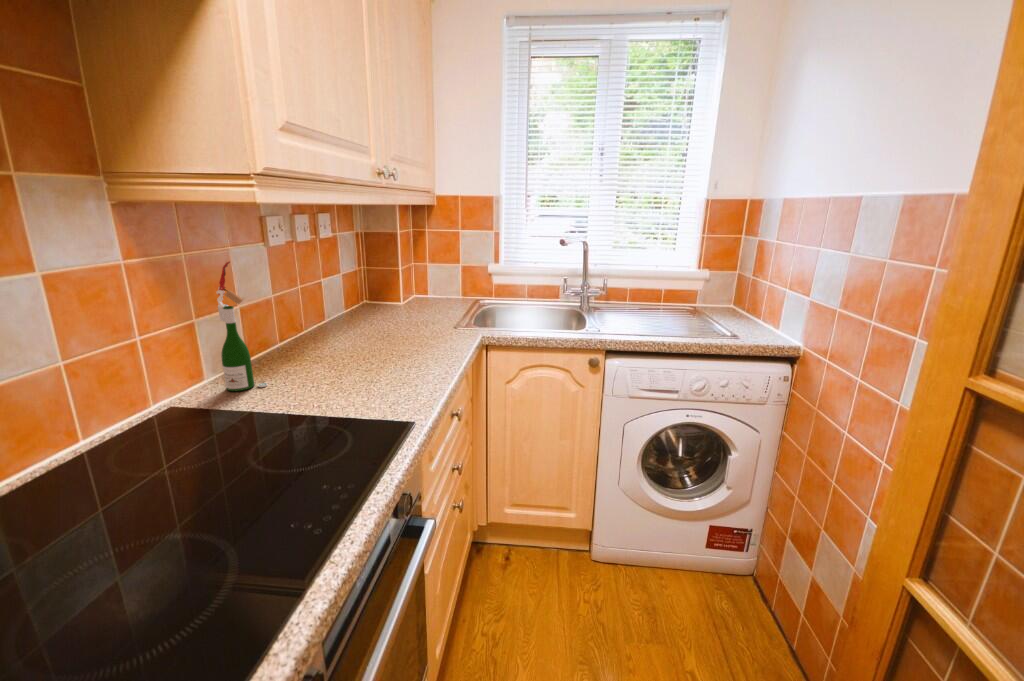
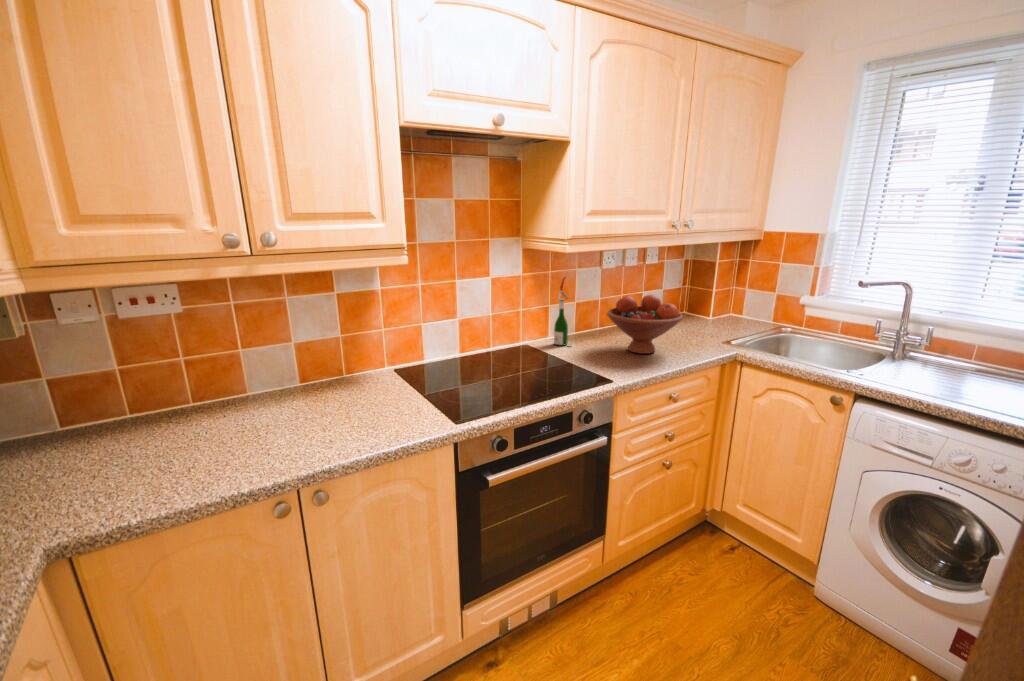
fruit bowl: none [320,278,436,368] -> present [607,295,683,354]

